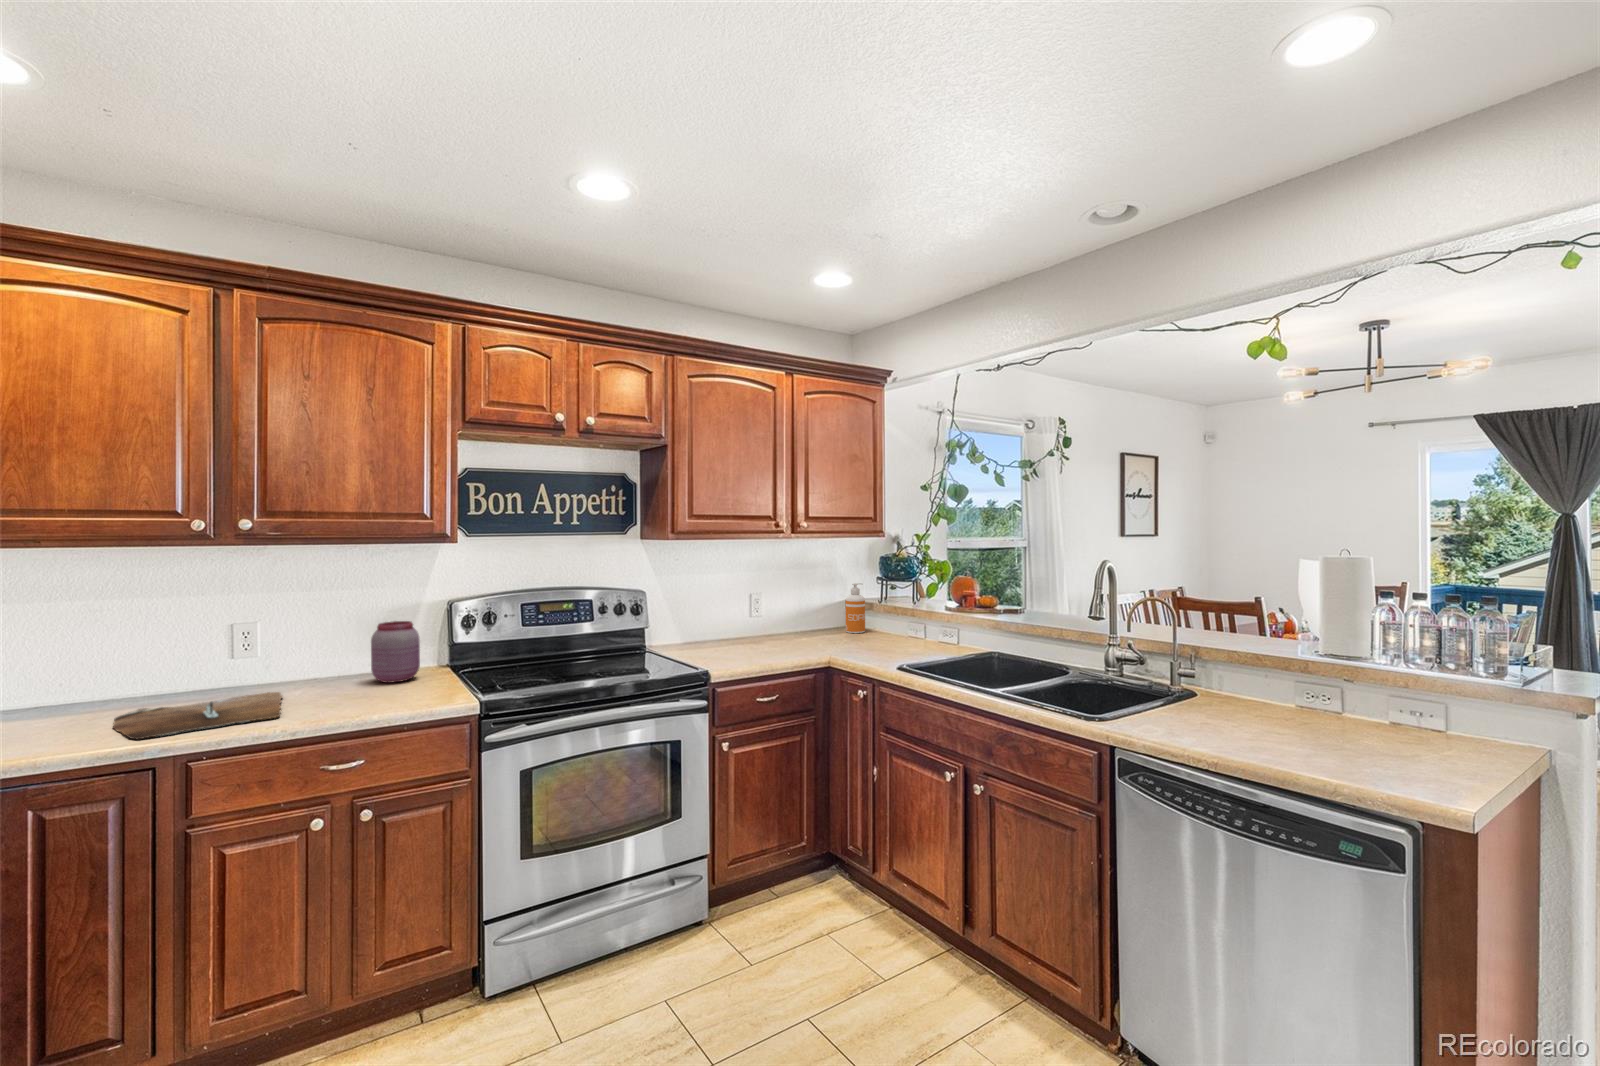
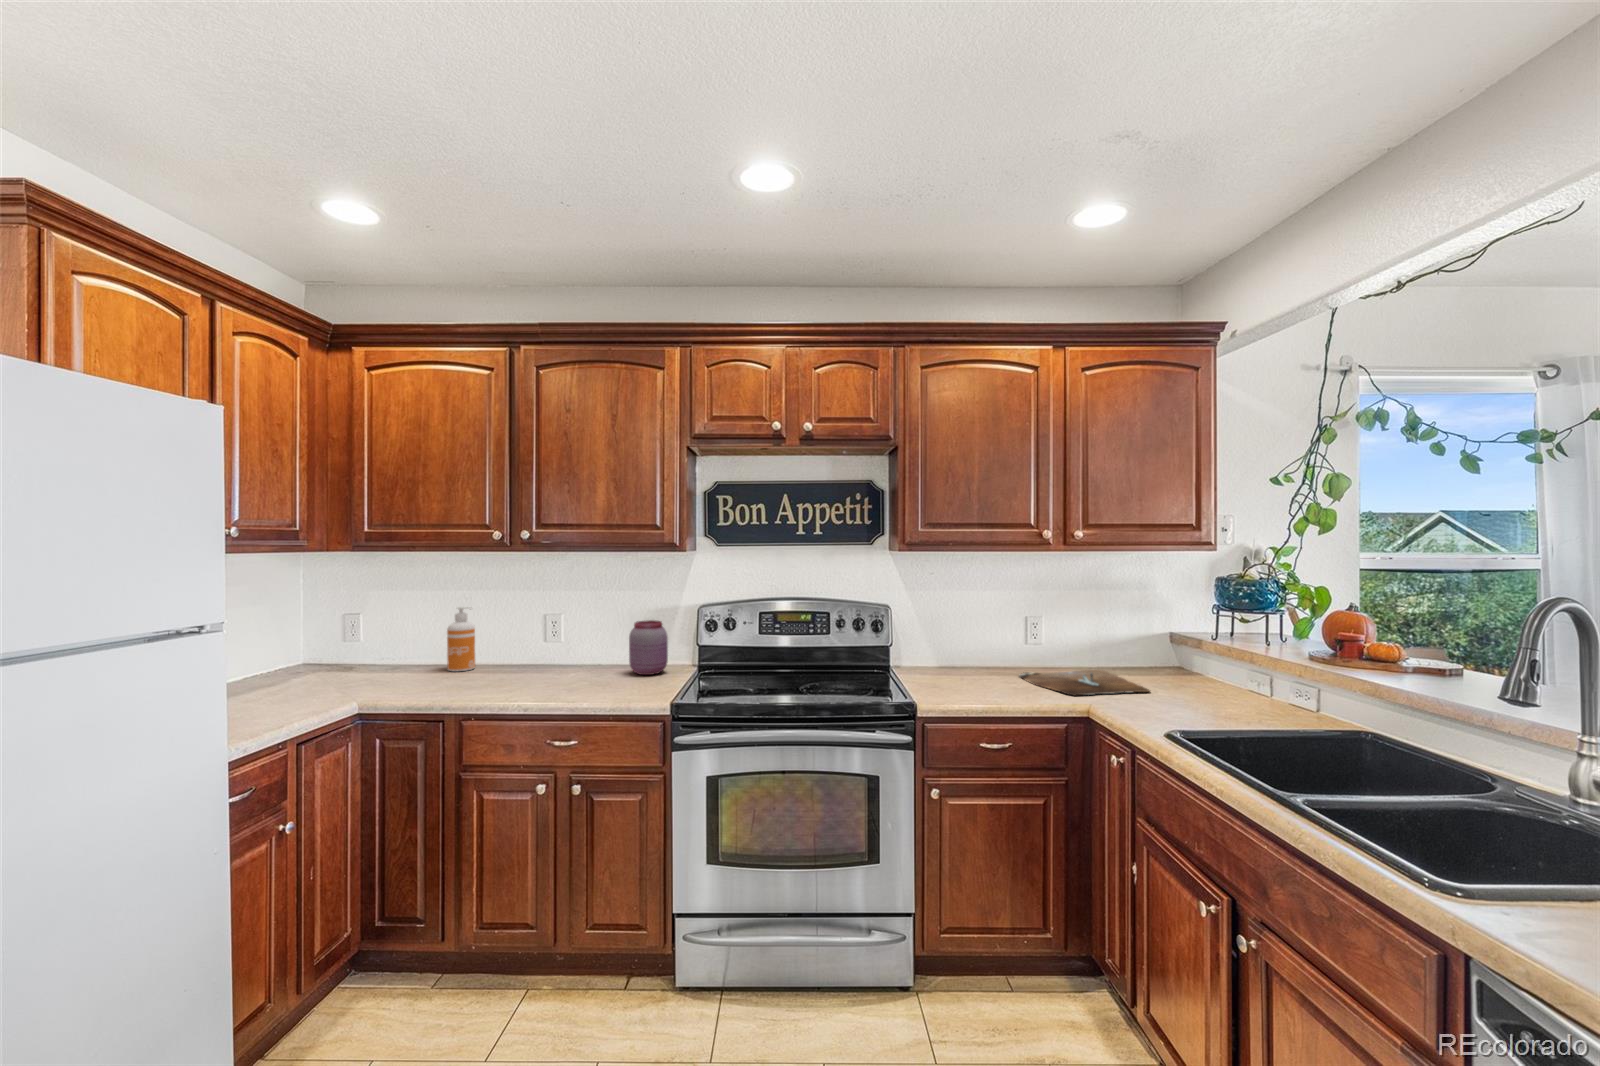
soap dispenser: present [845,583,865,633] -> present [447,607,475,671]
cutting board: present [113,692,283,739] -> present [1019,670,1149,696]

